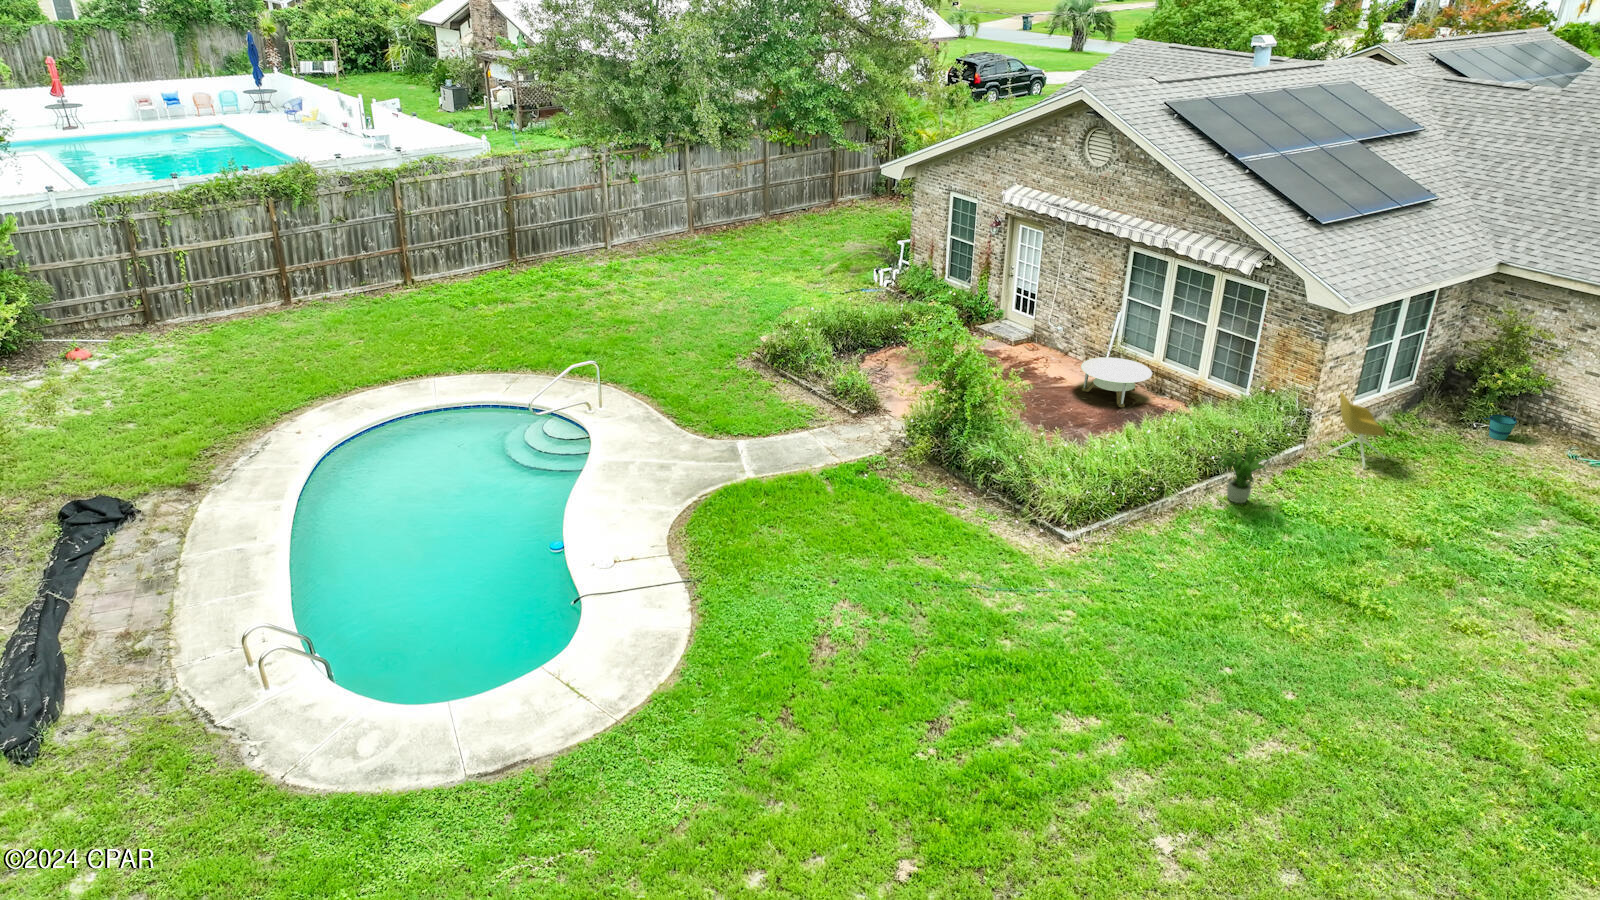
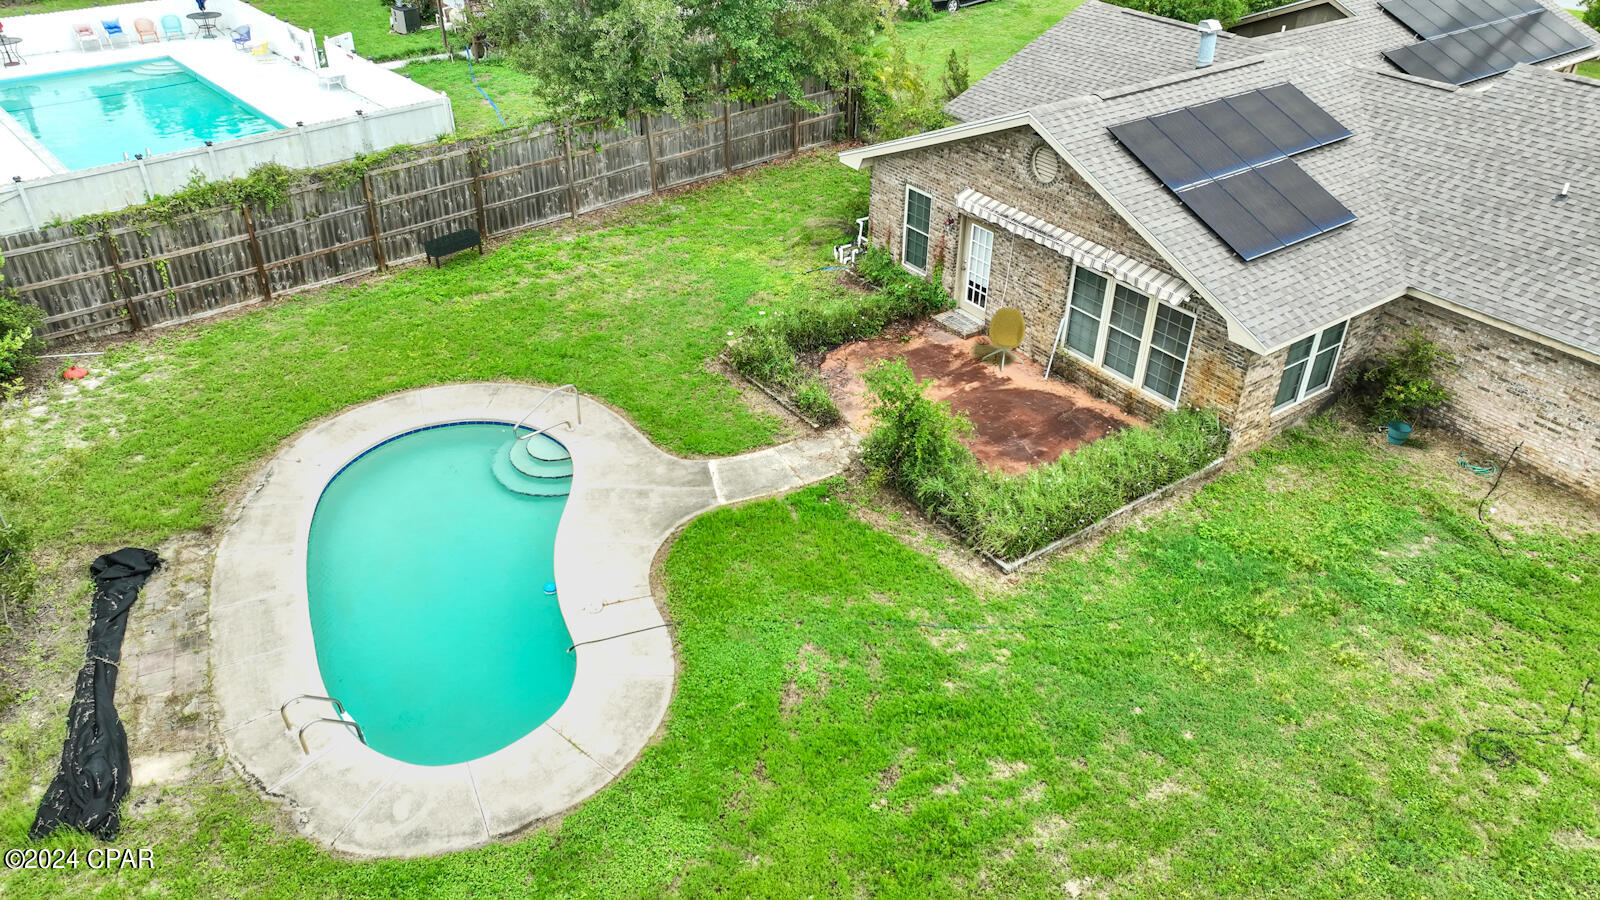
bench: none [449,248,510,285] -> present [423,228,483,269]
round table: present [1081,357,1152,408] -> none [1025,360,1090,412]
chair: present [1328,392,1385,468] -> present [982,308,1025,371]
potted plant: present [1217,446,1269,503] -> none [1142,473,1194,524]

